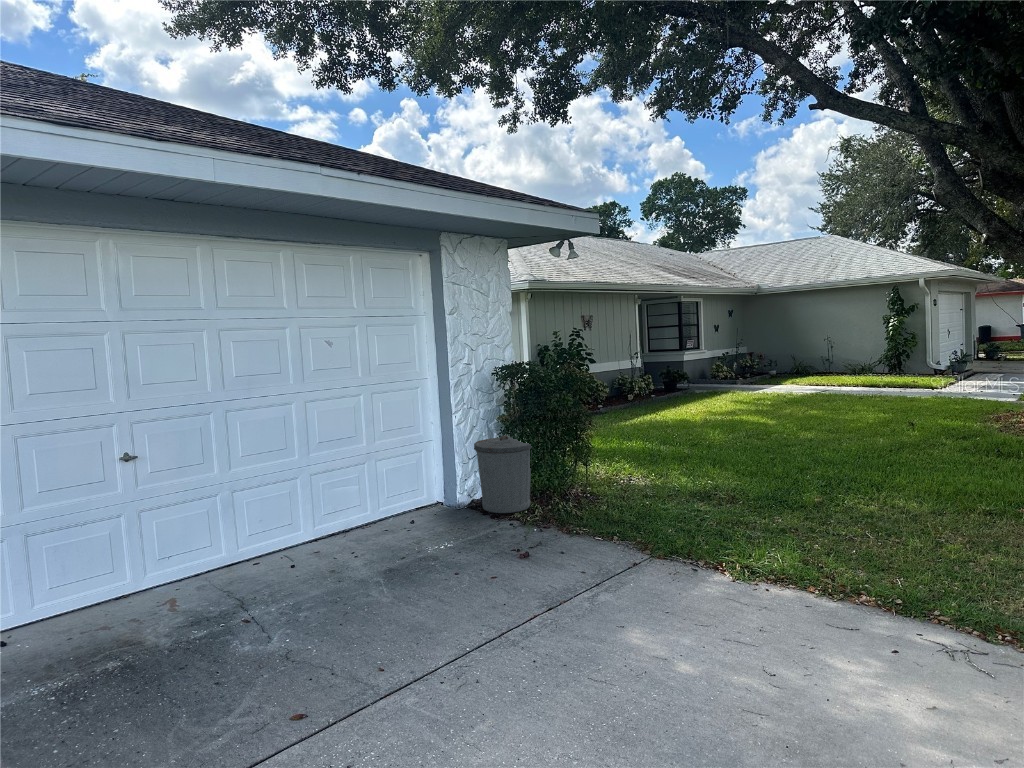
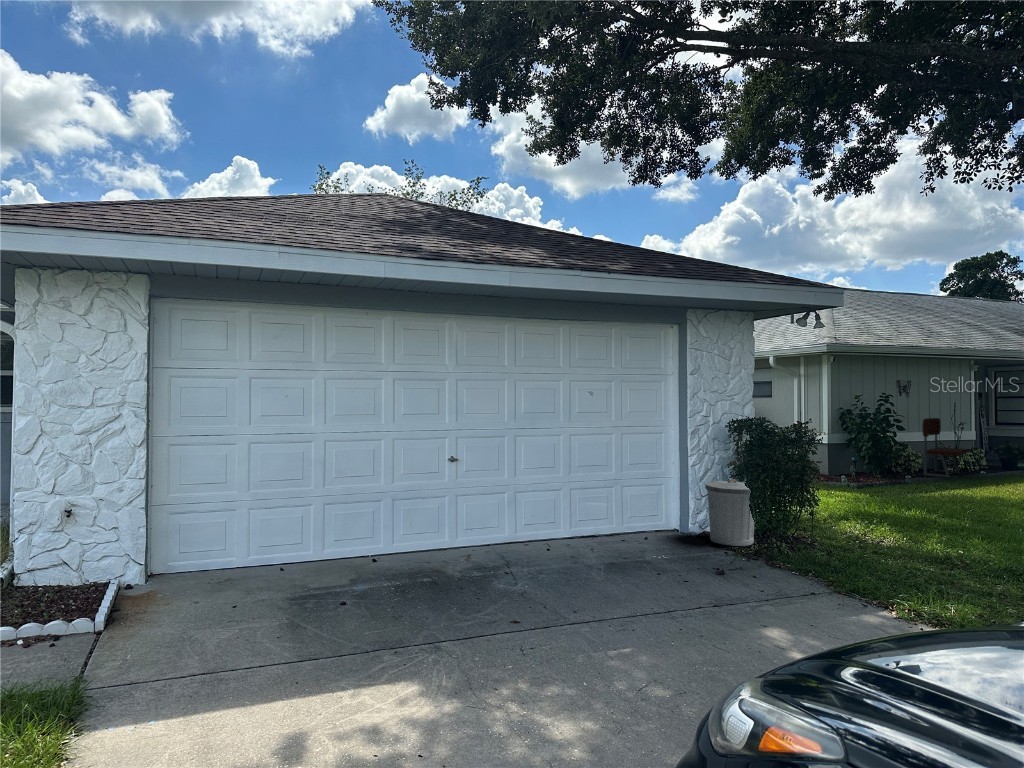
bench: none [606,349,639,402] -> present [922,418,969,478]

